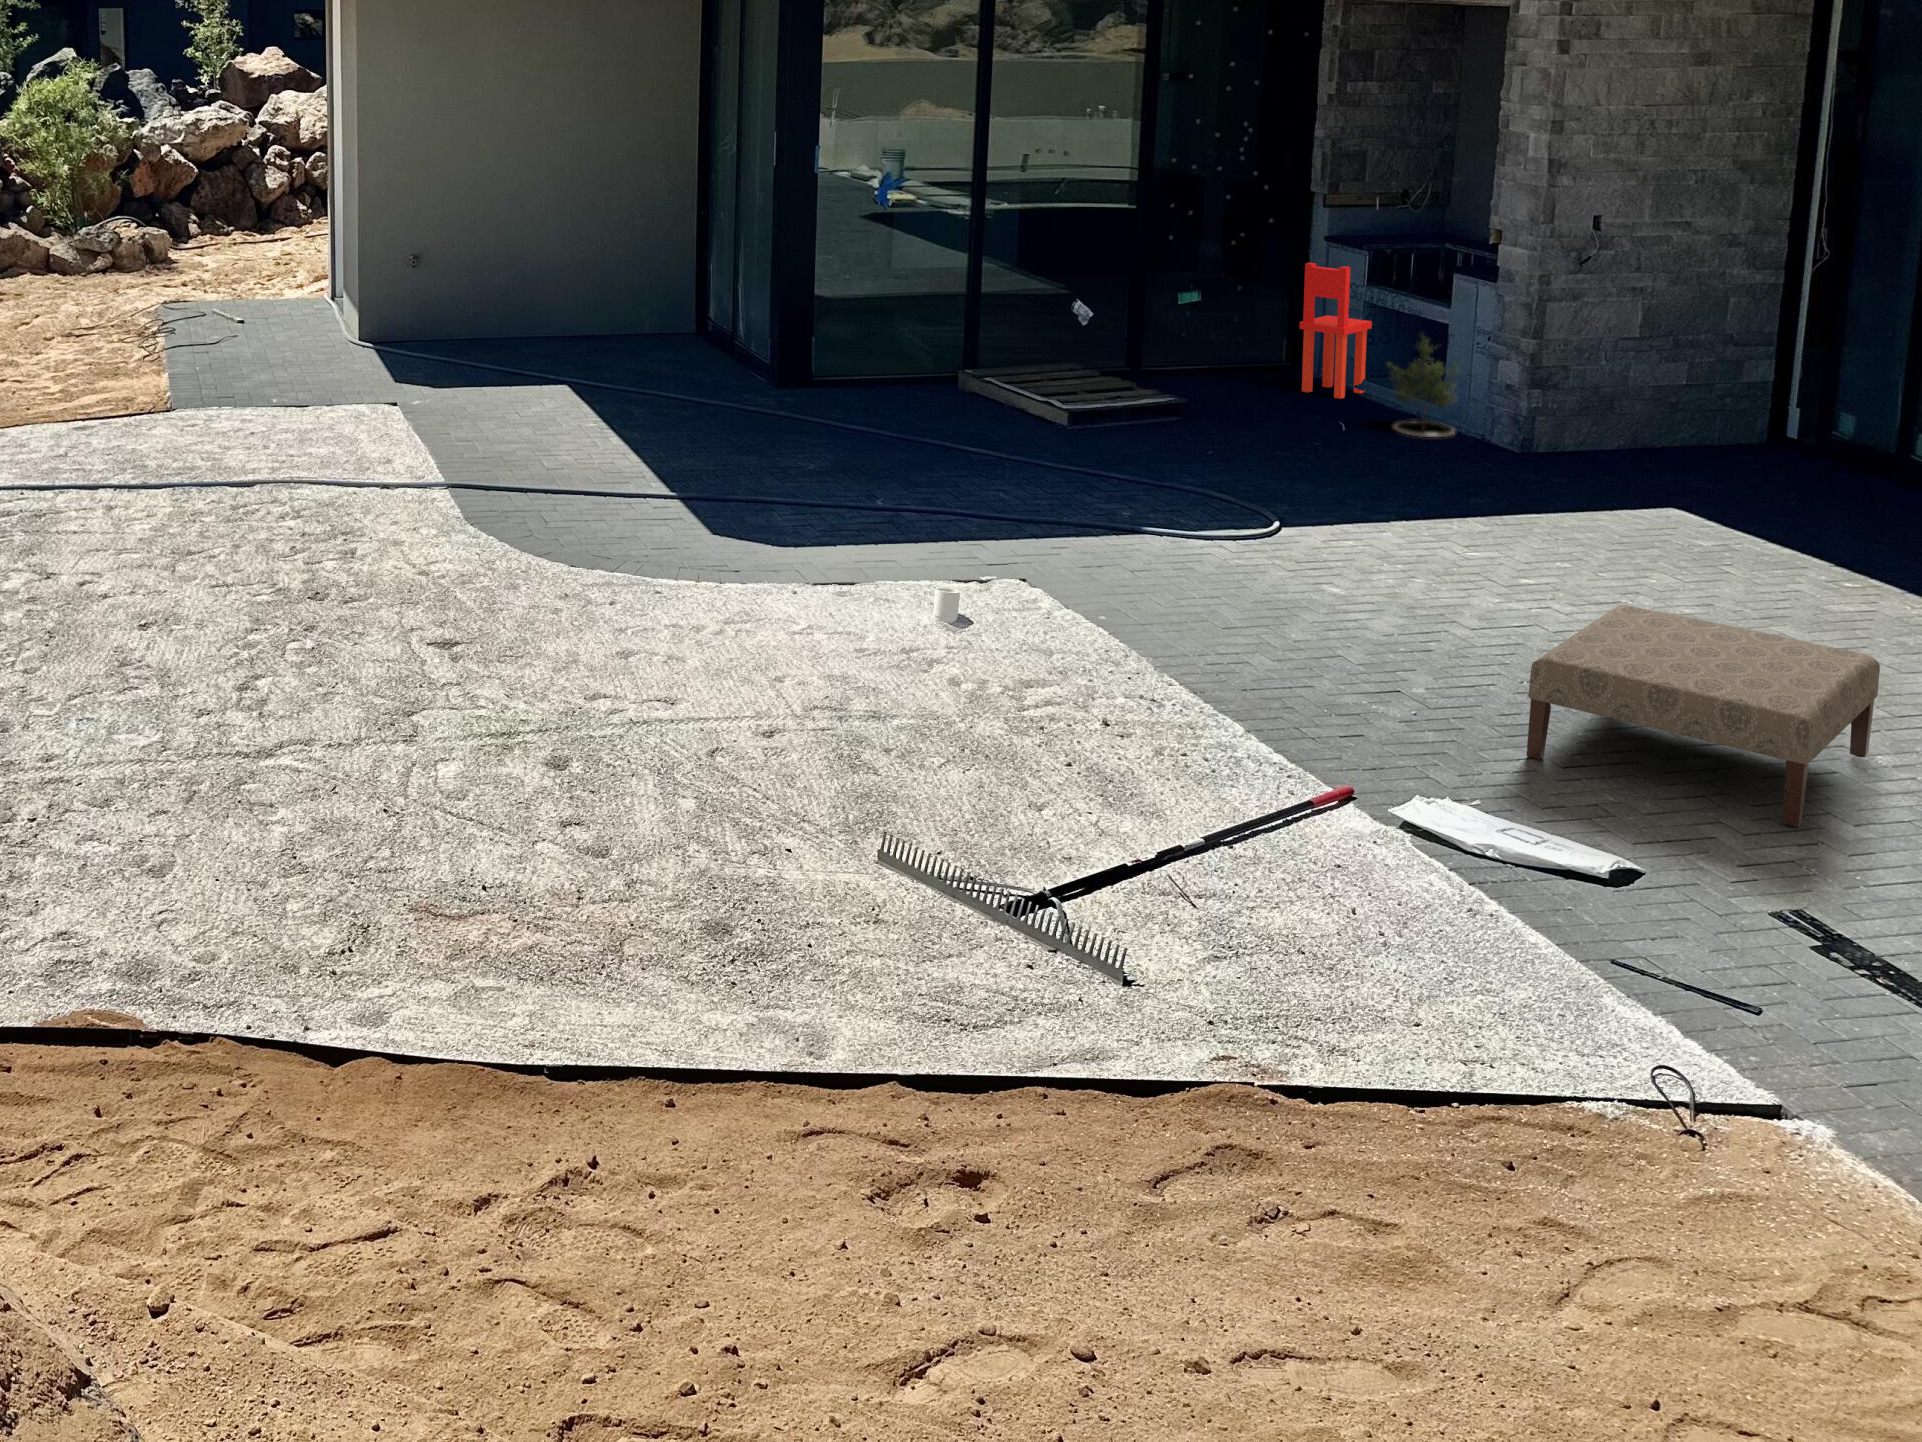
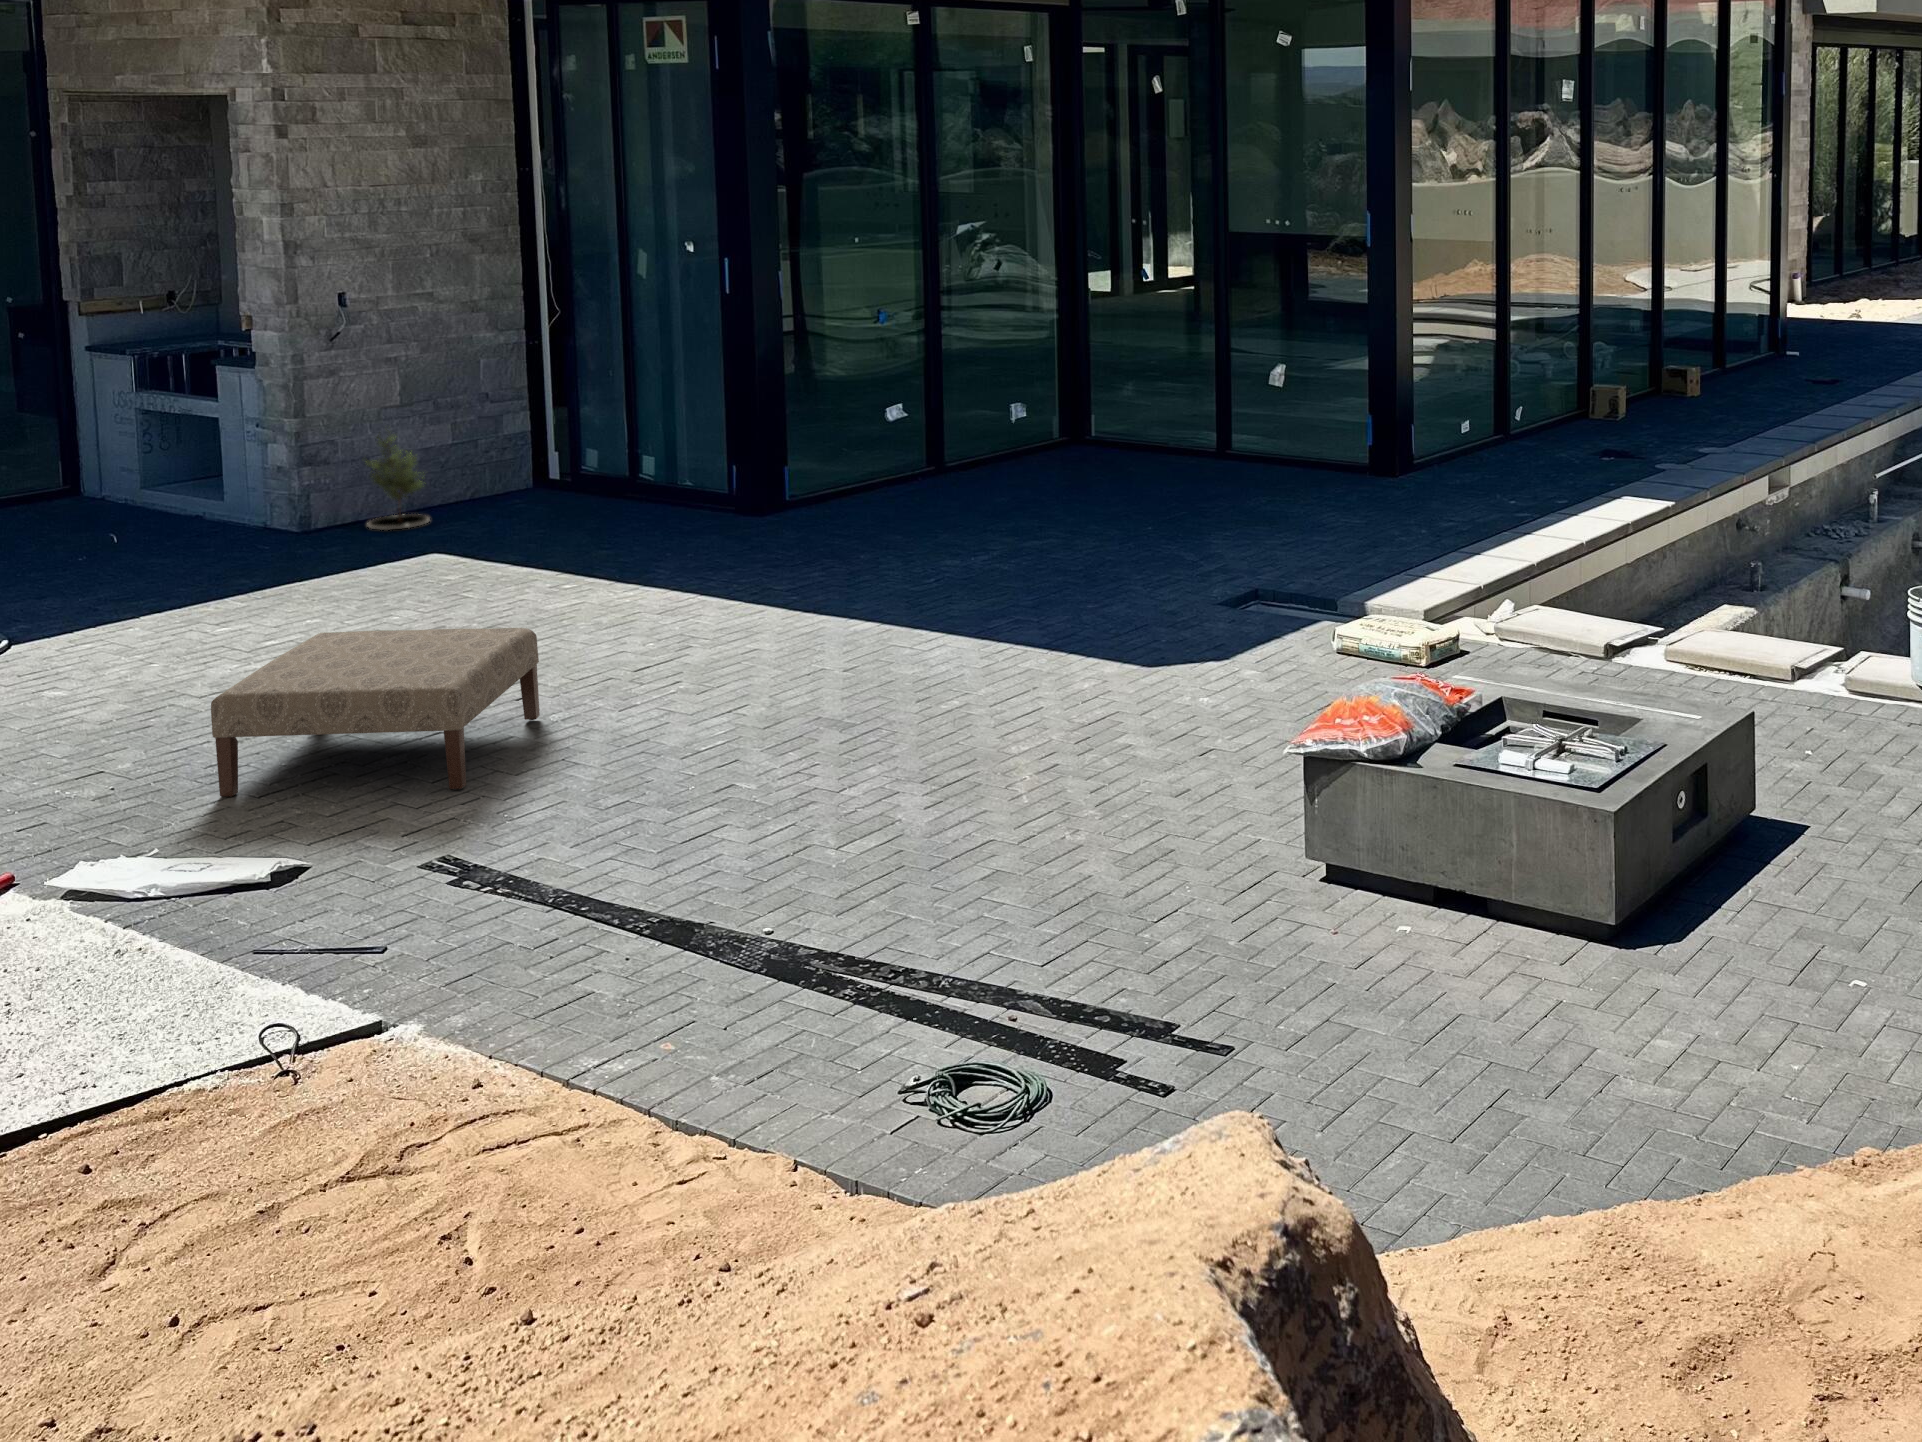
chair: present [1300,263,1372,399] -> none [60,373,148,513]
potted tree: present [1387,333,1460,437] -> present [366,432,429,530]

